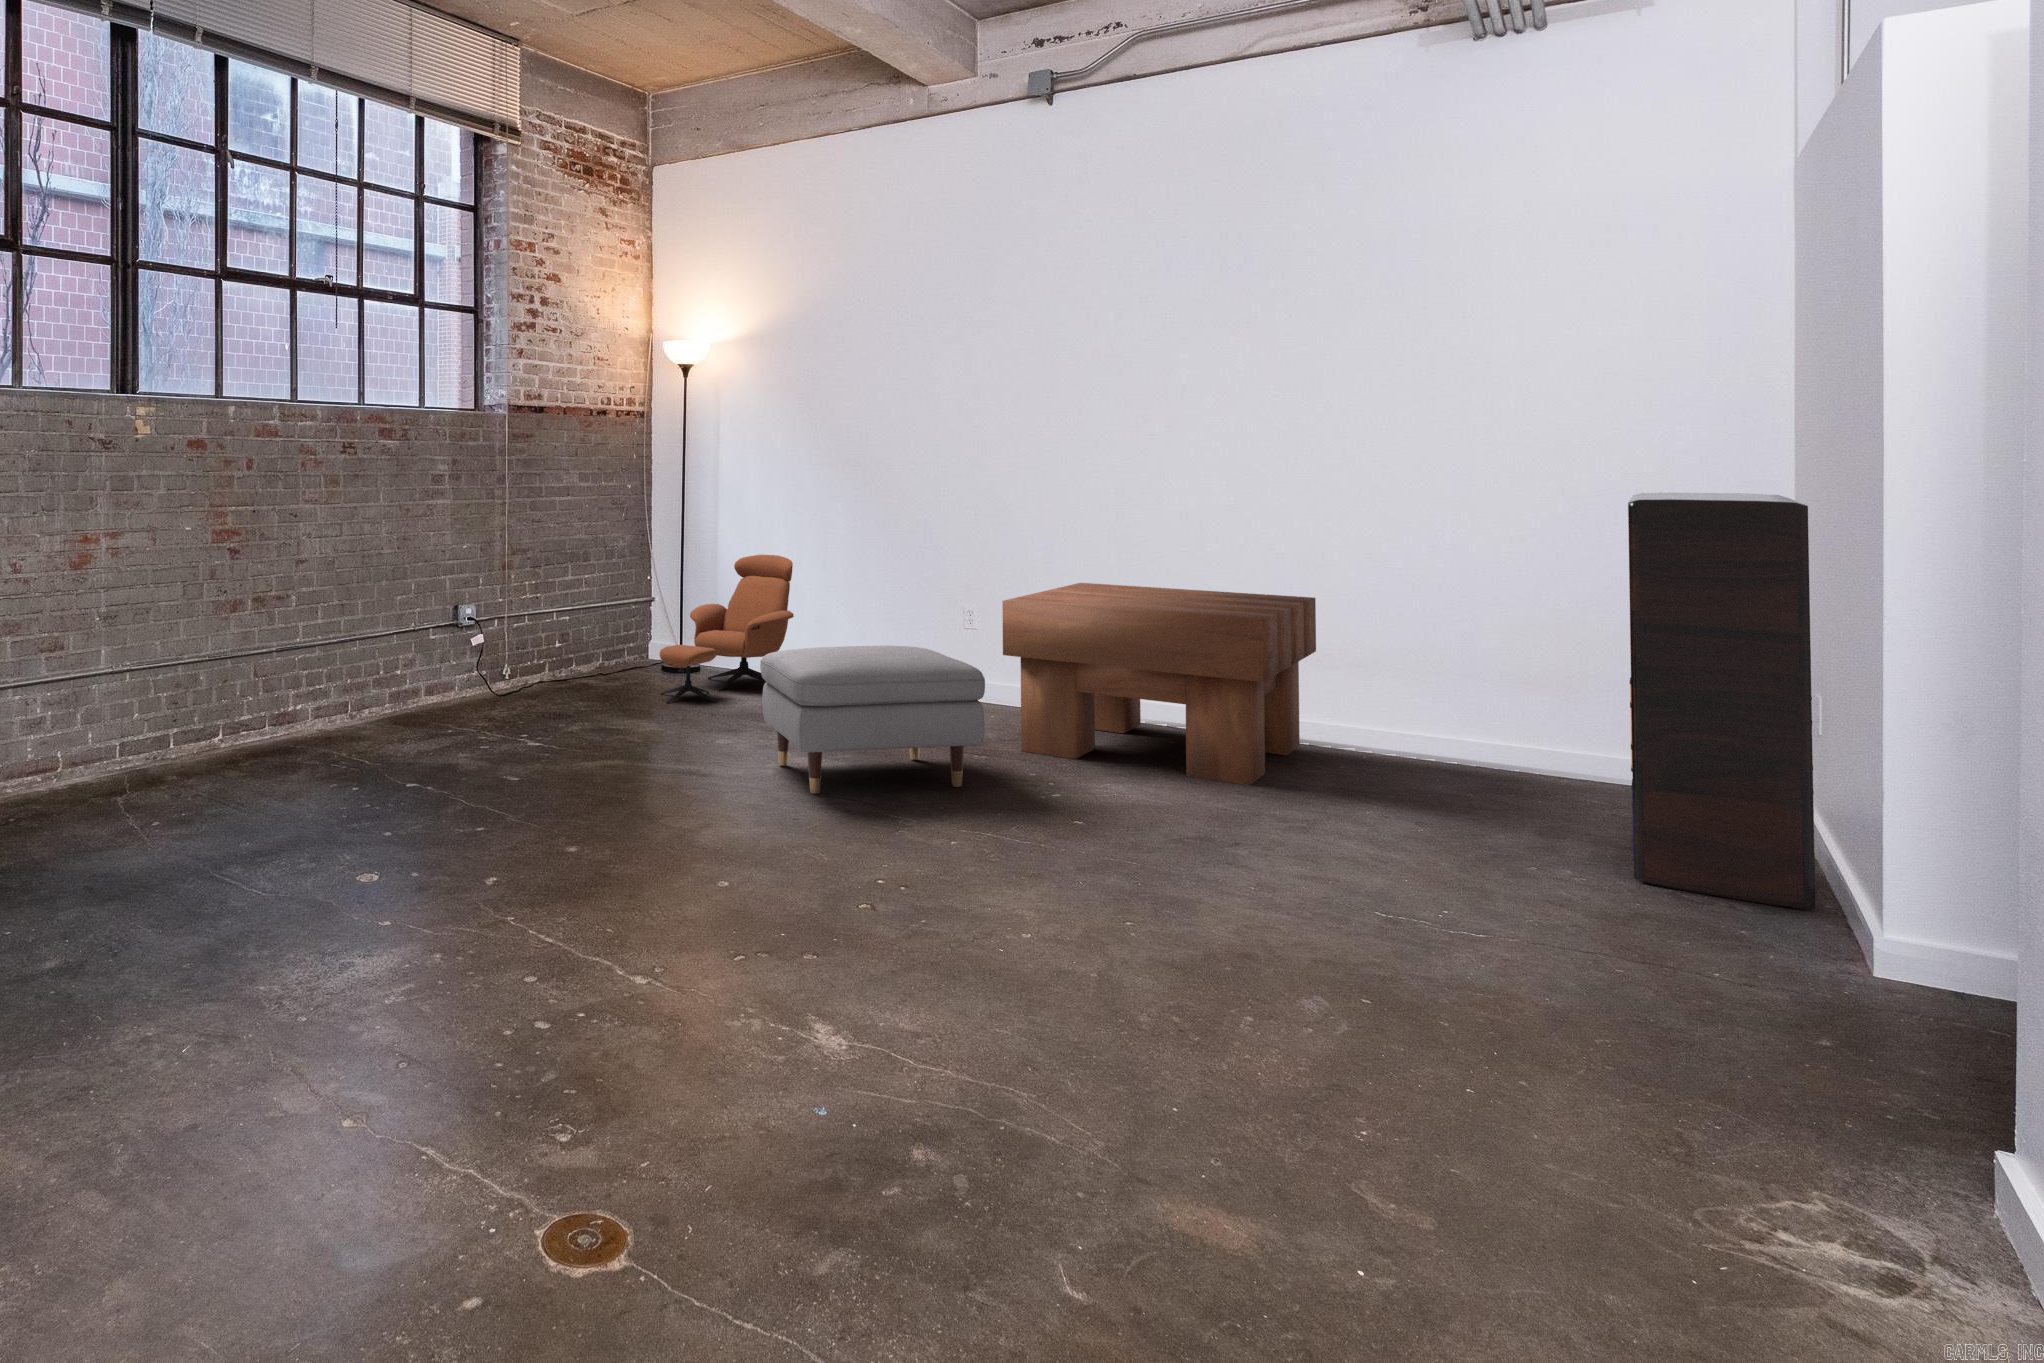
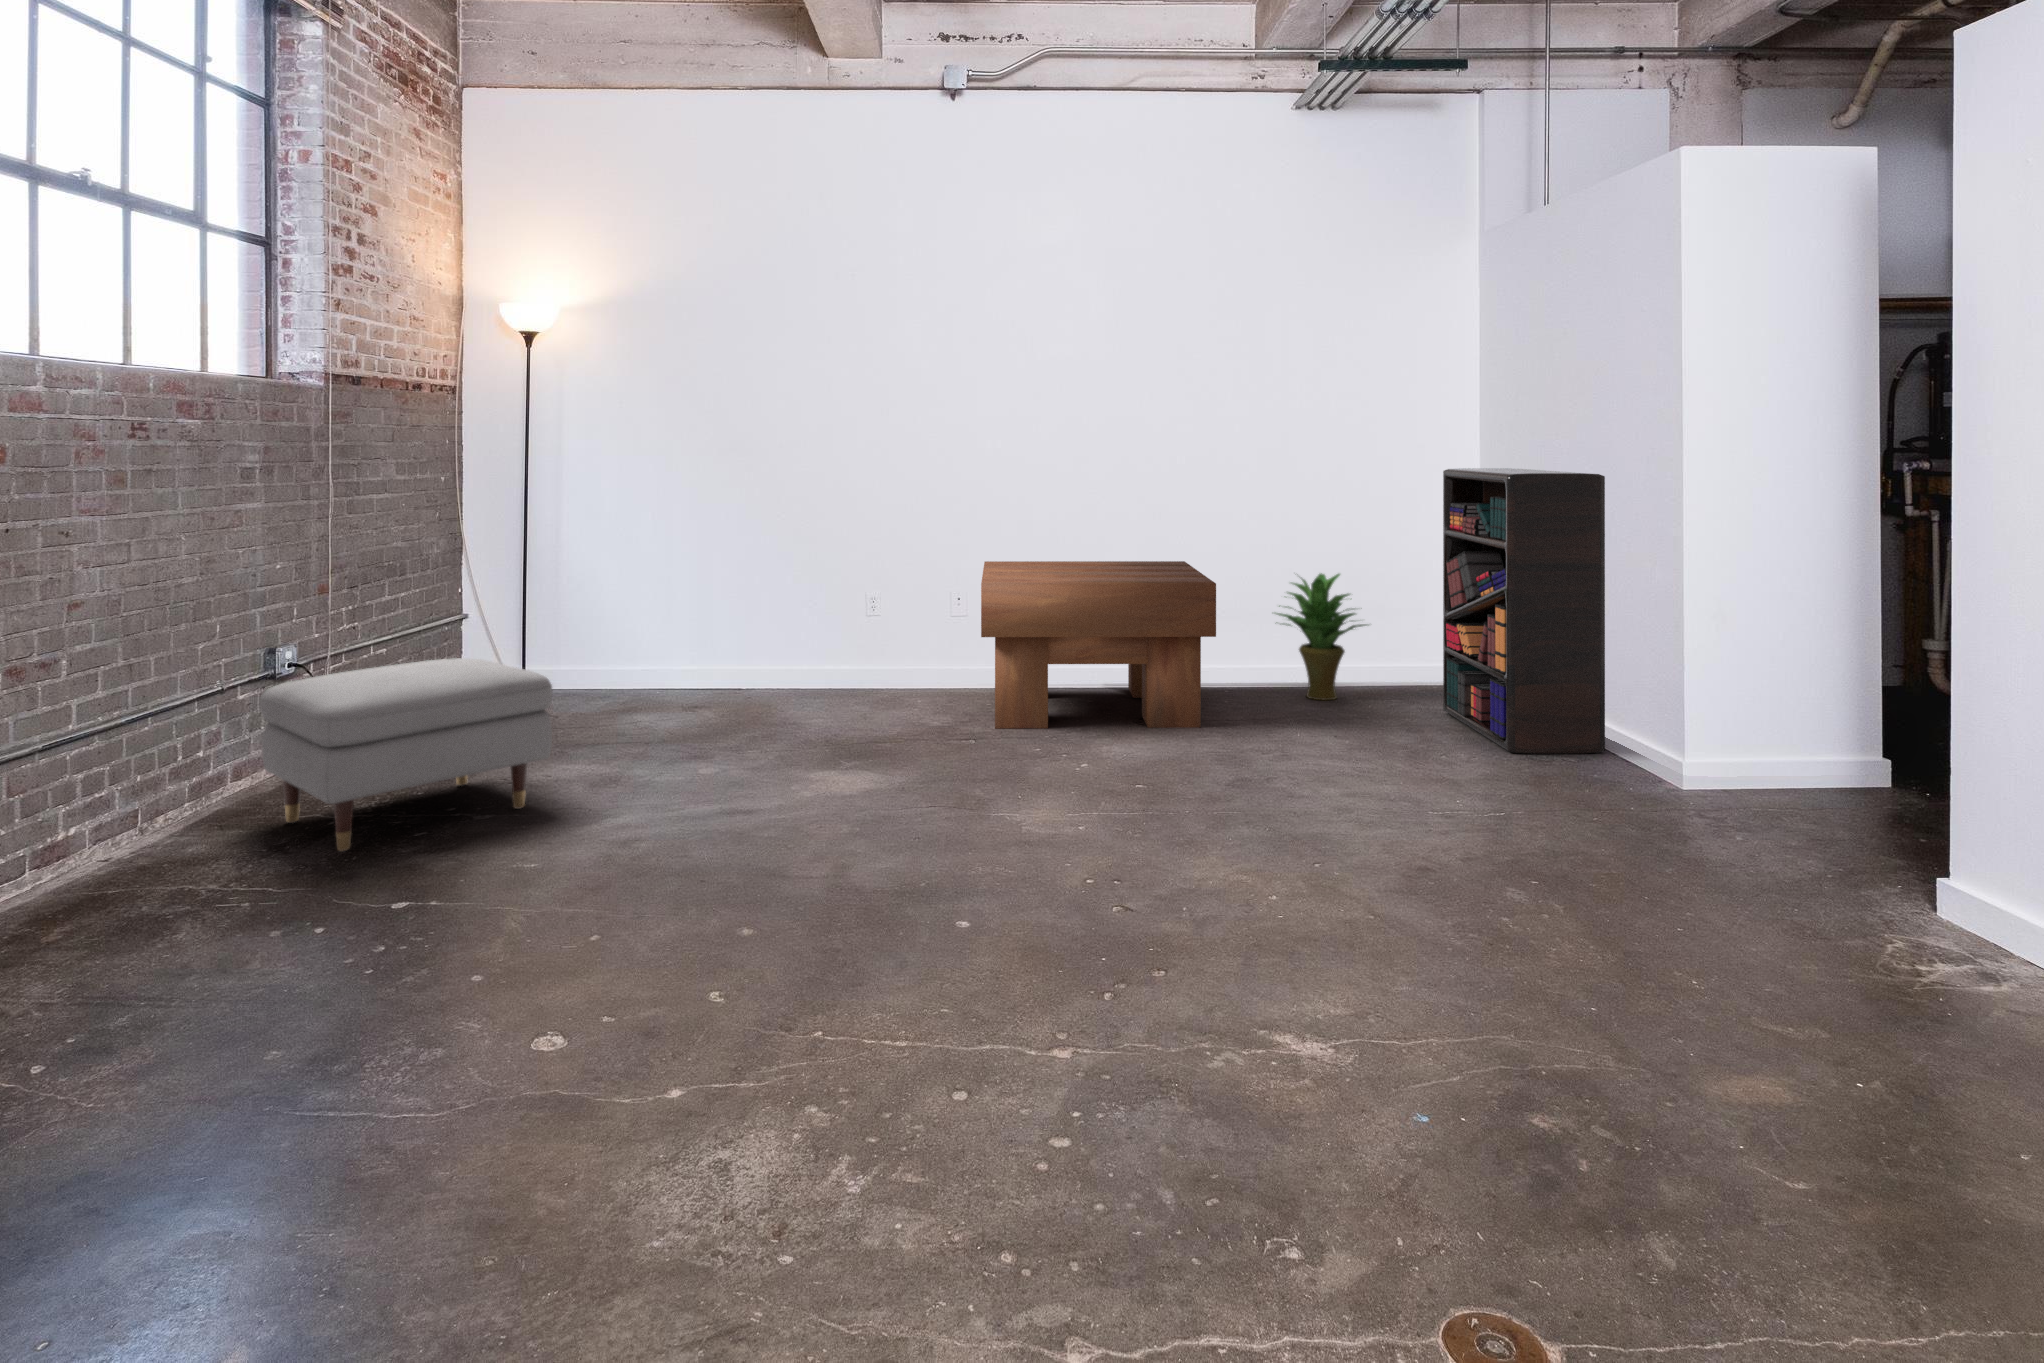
lounge chair: present [660,555,794,704] -> none [540,553,680,738]
potted plant: none [1413,620,1558,787] -> present [1276,573,1367,700]
ottoman: present [760,646,985,794] -> present [260,658,552,852]

